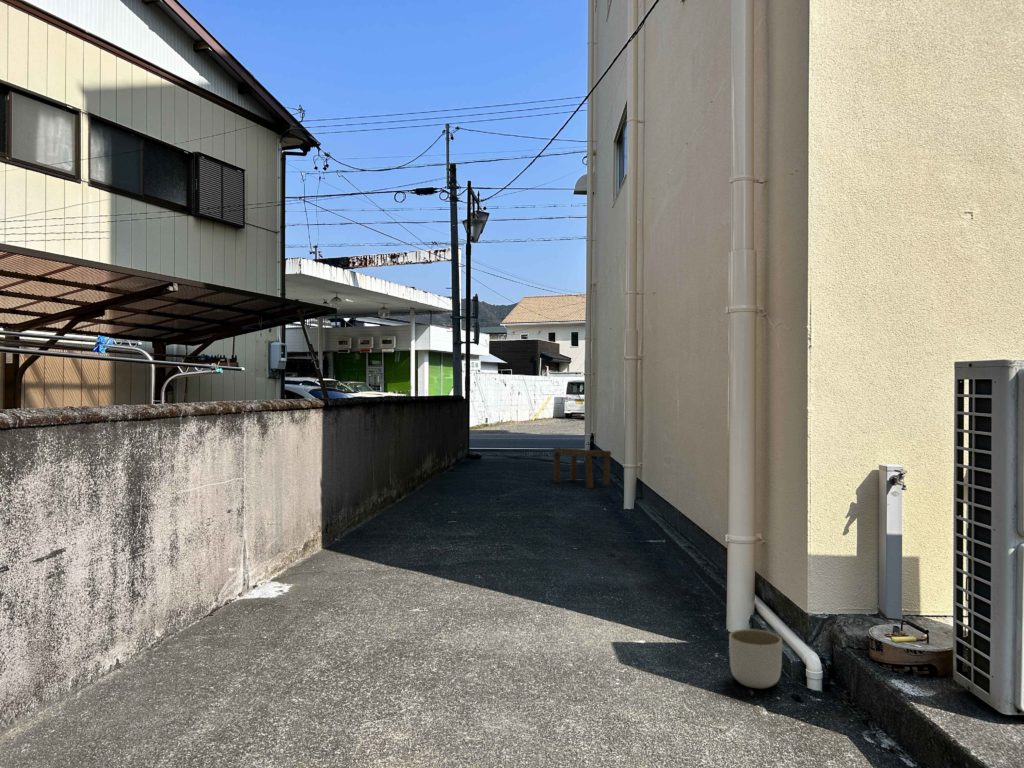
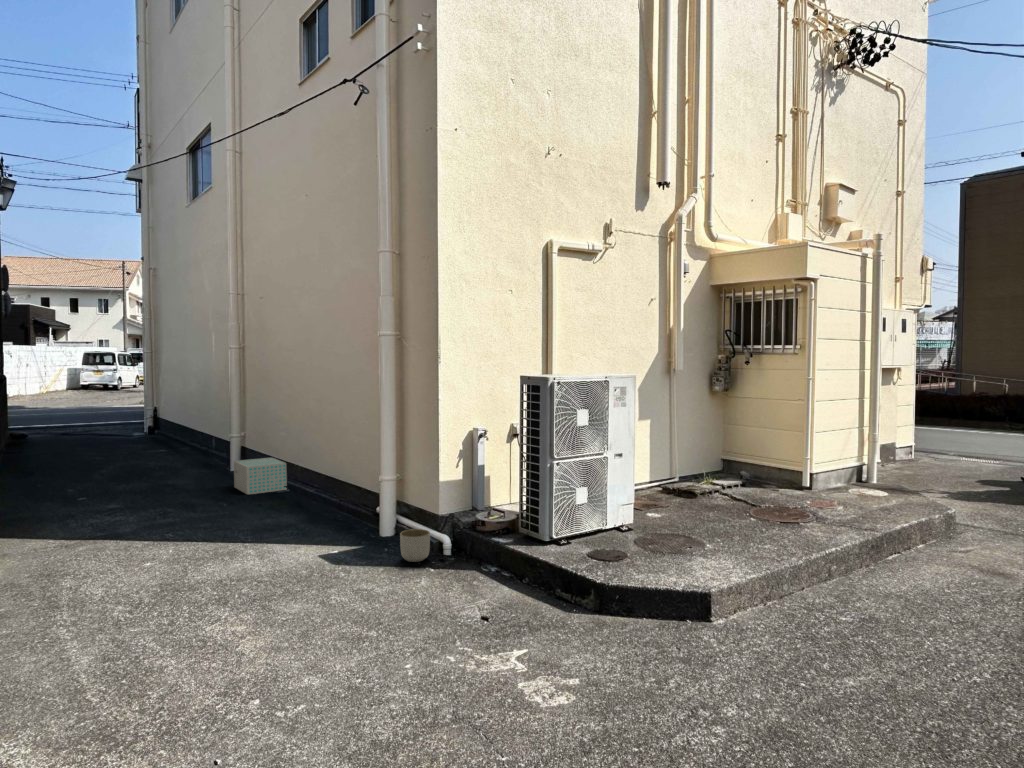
bench: present [553,447,611,488] -> none [139,422,200,456]
storage box: none [606,496,664,541] -> present [234,458,287,494]

